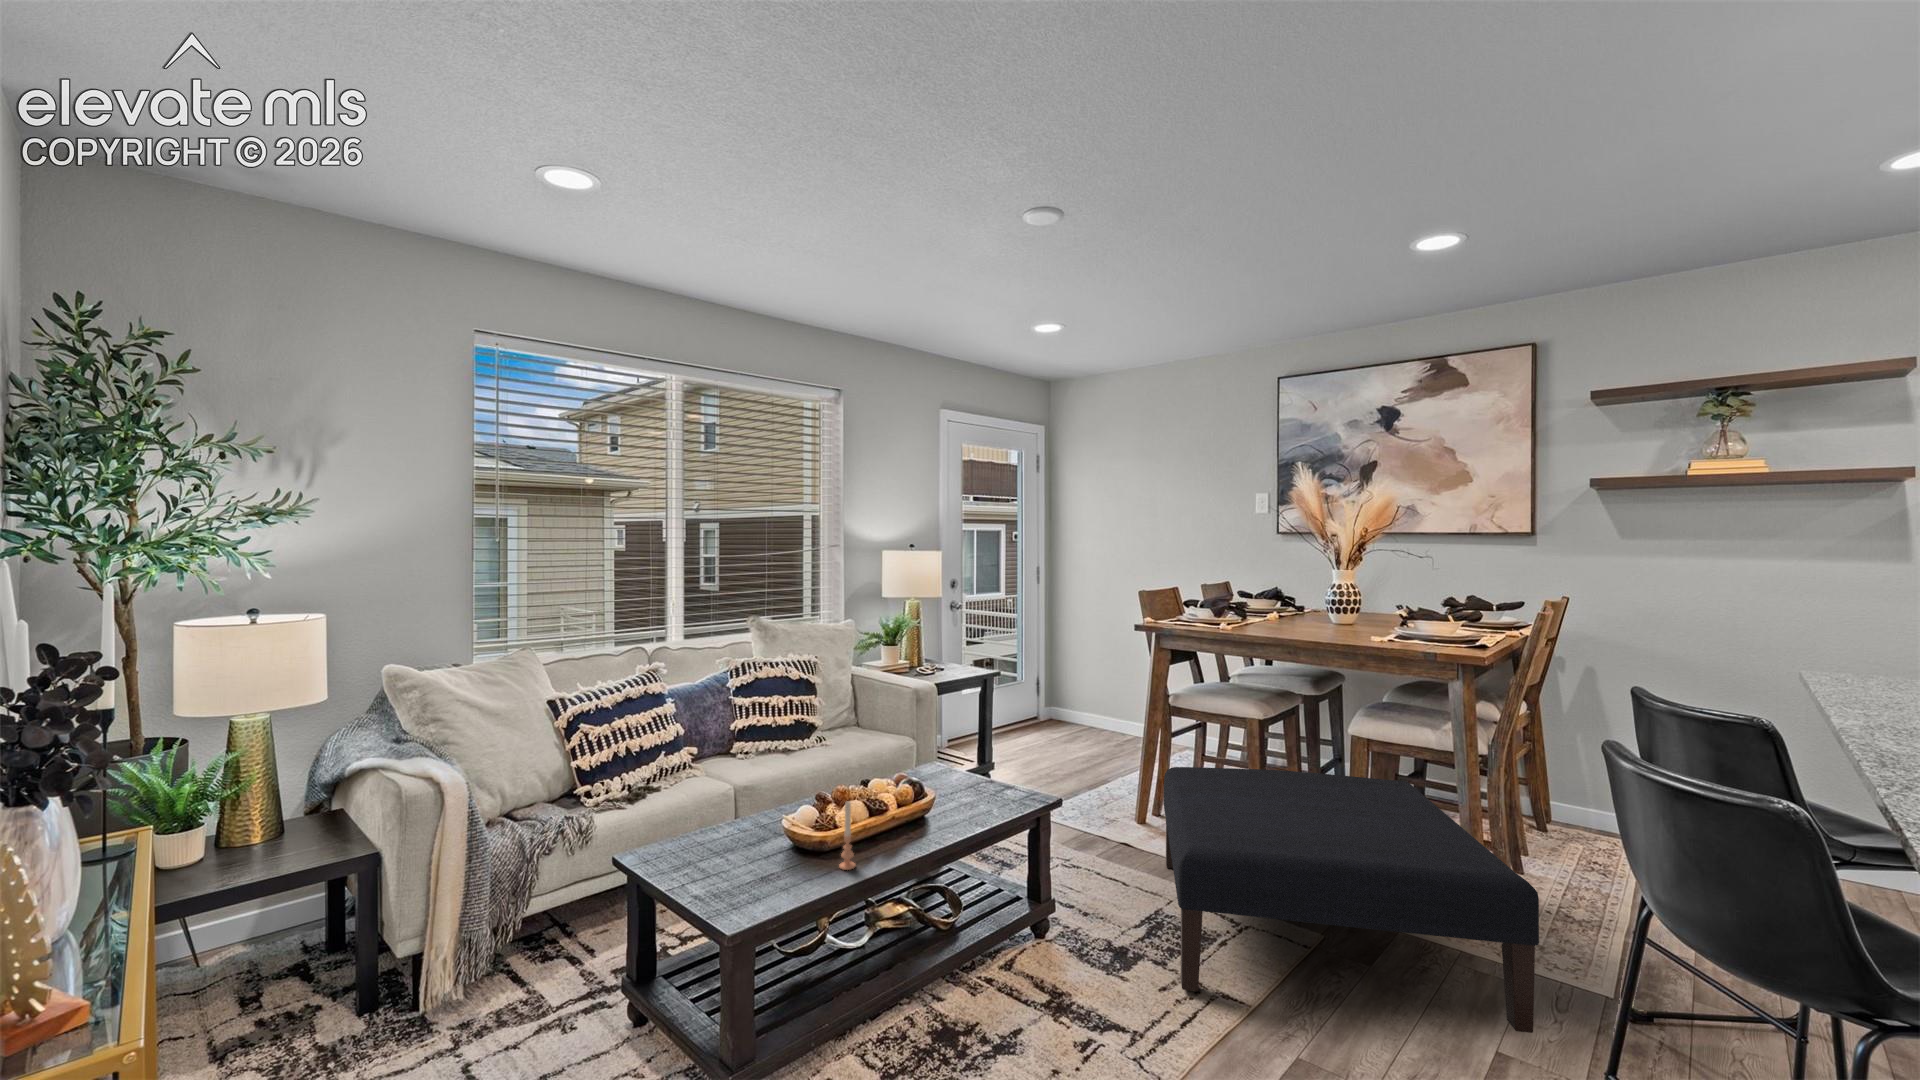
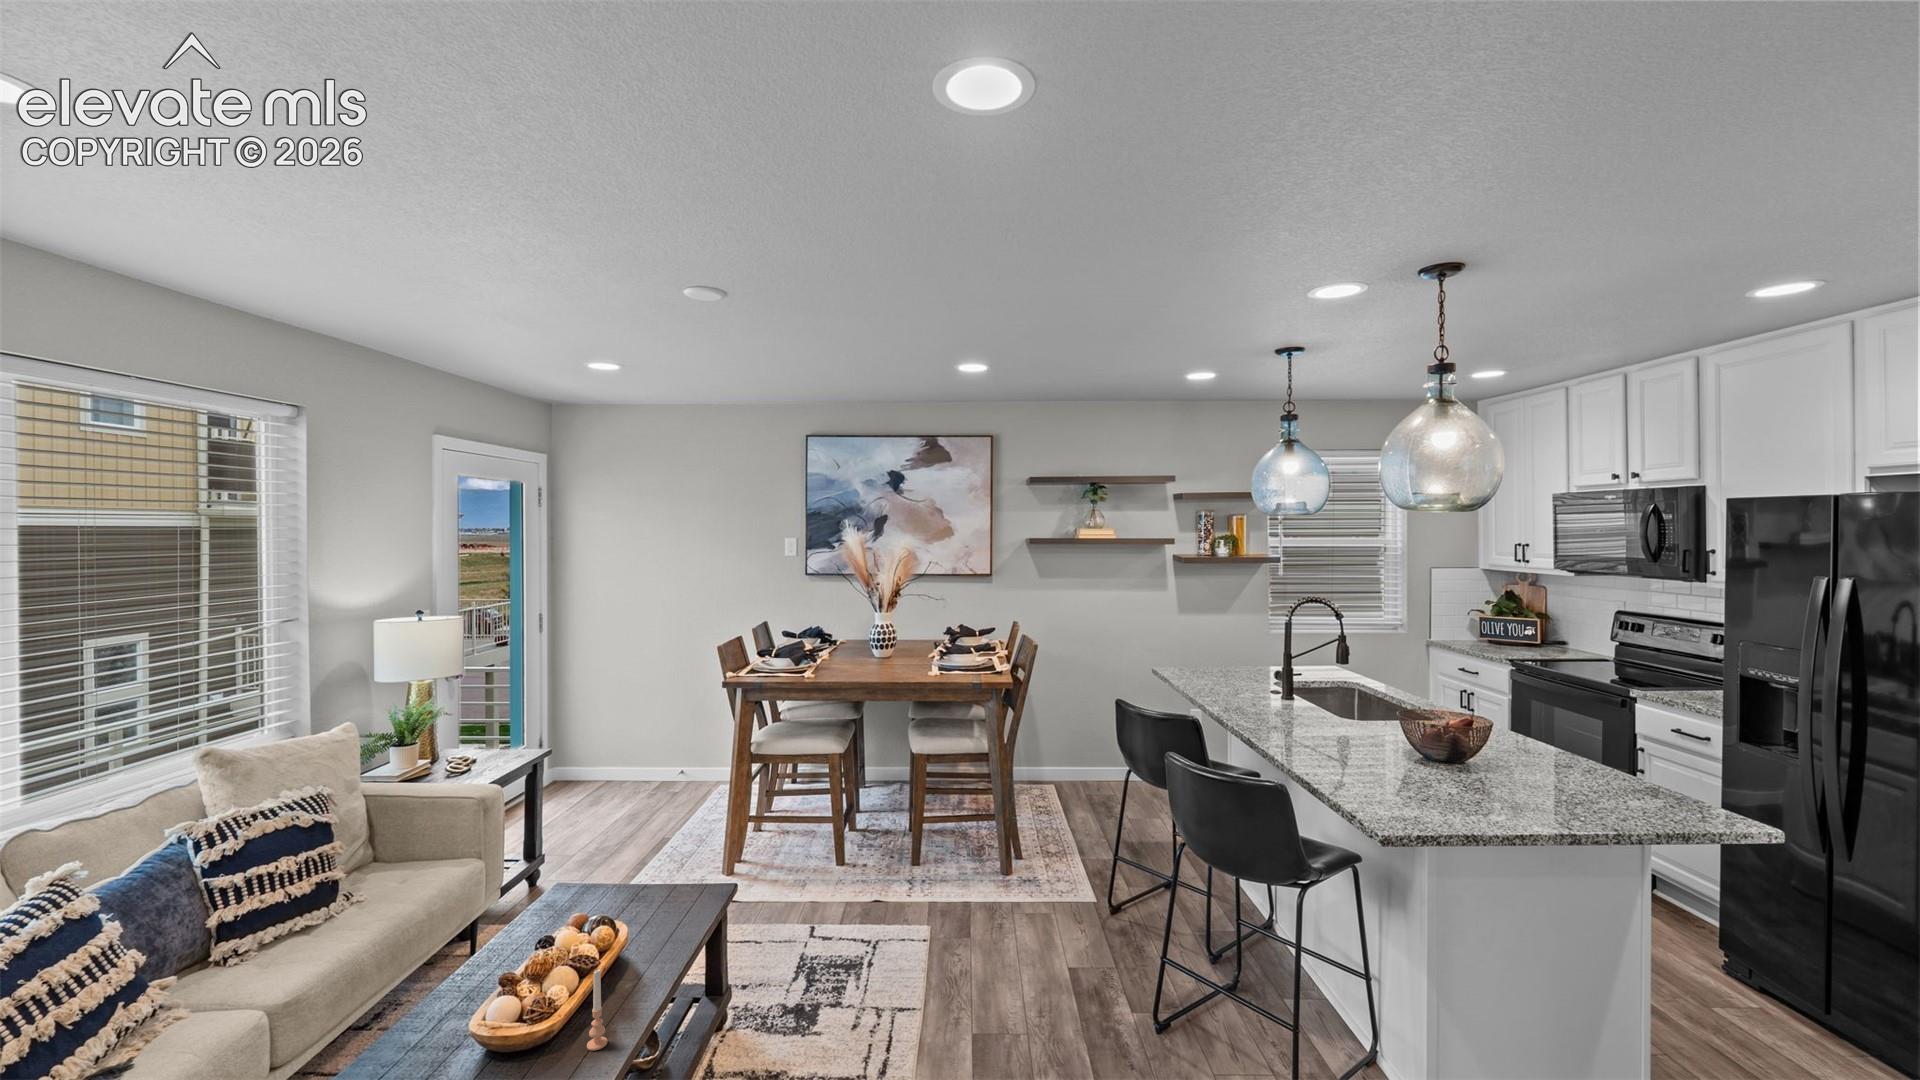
ottoman: present [1164,767,1539,1033] -> none [778,784,1079,1019]

